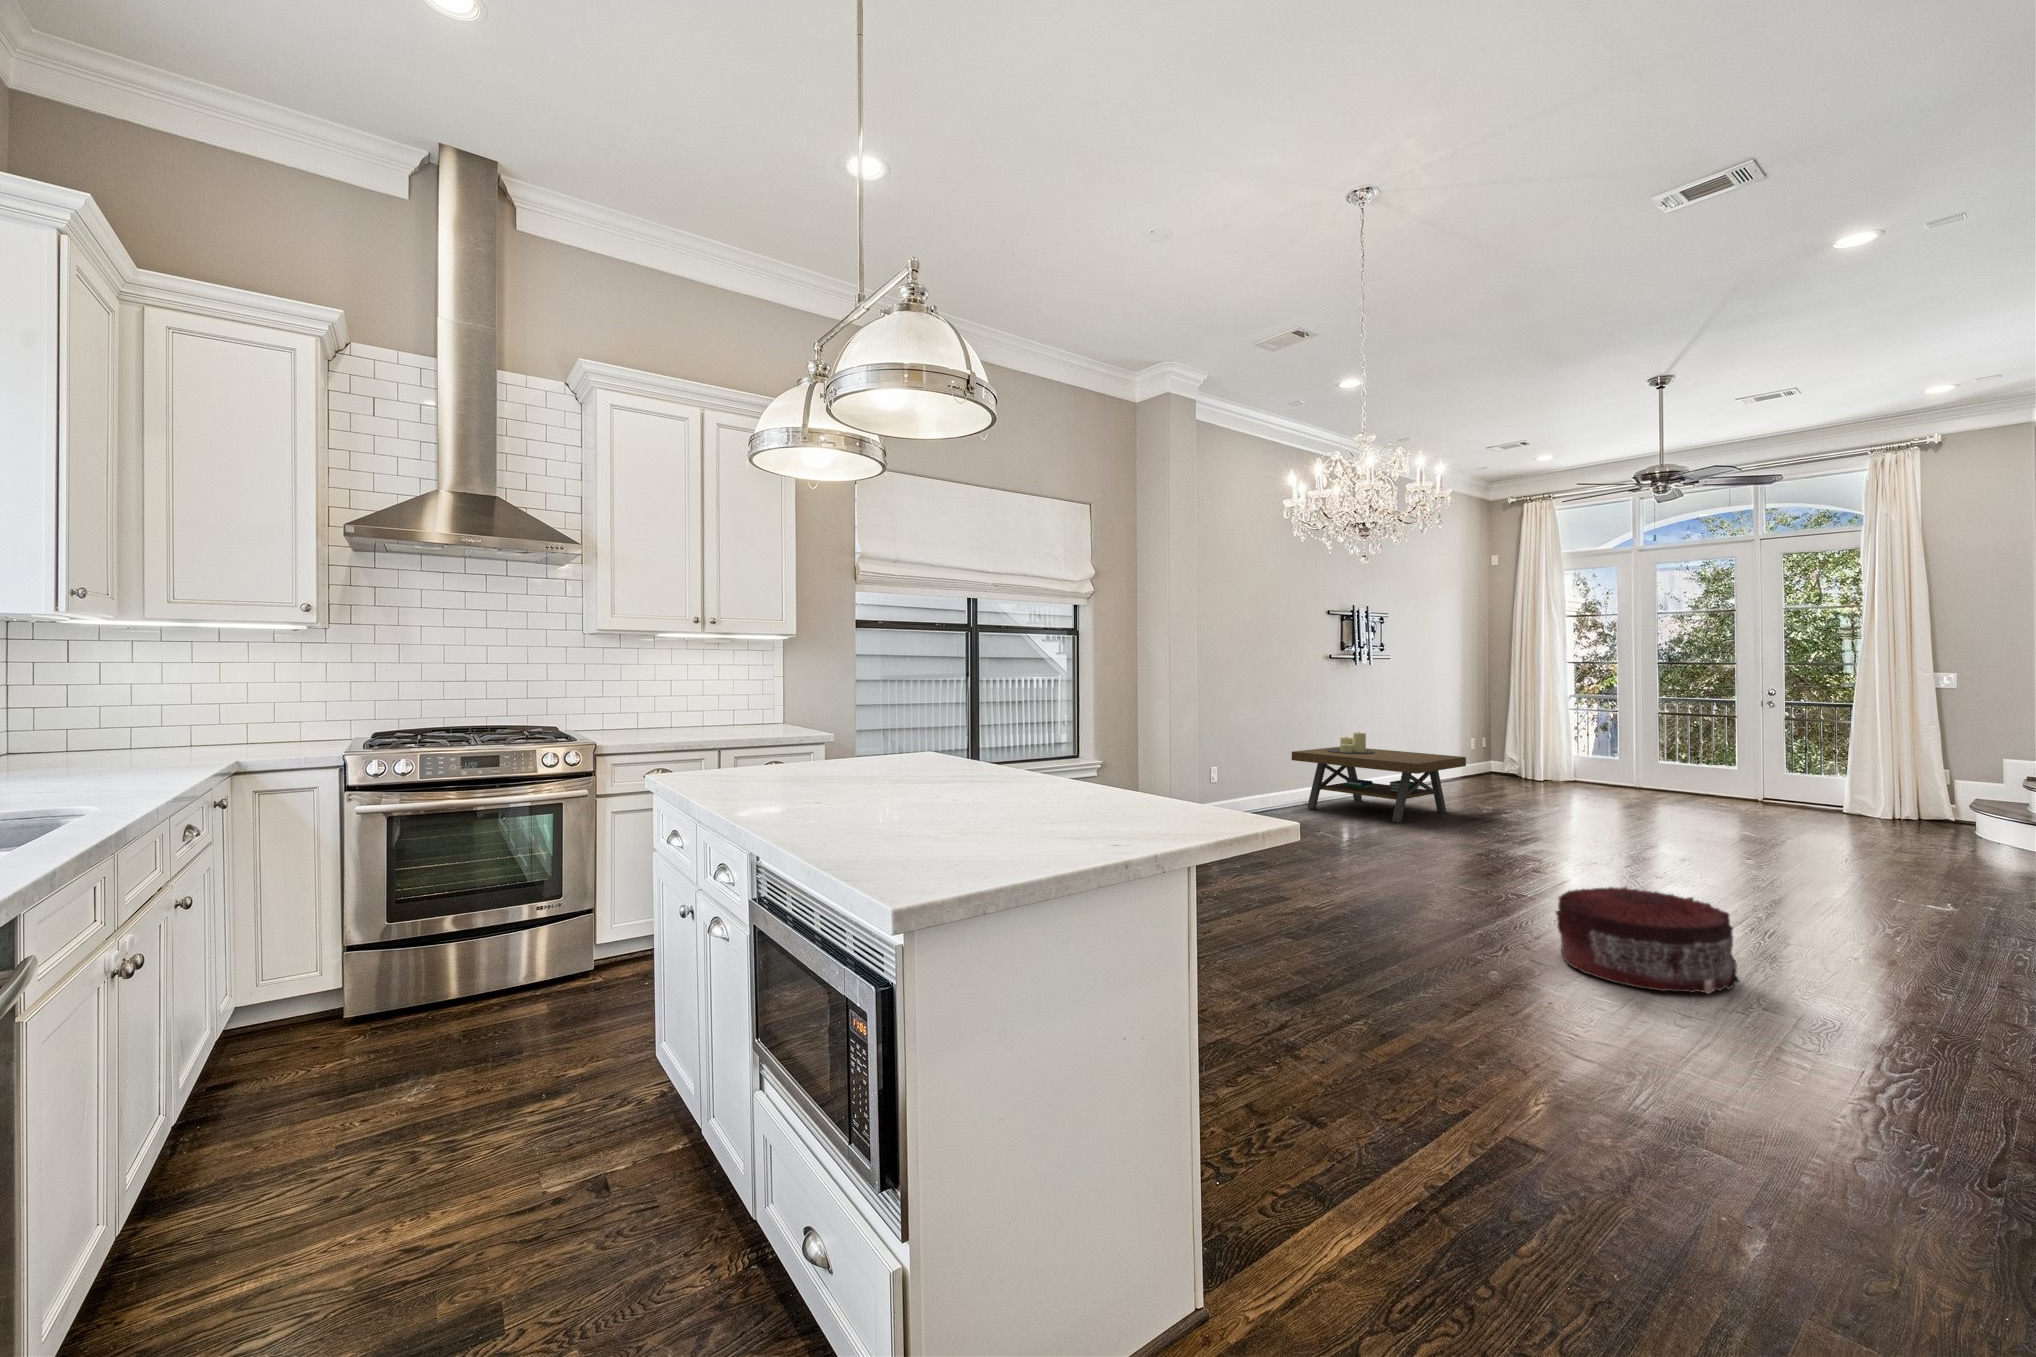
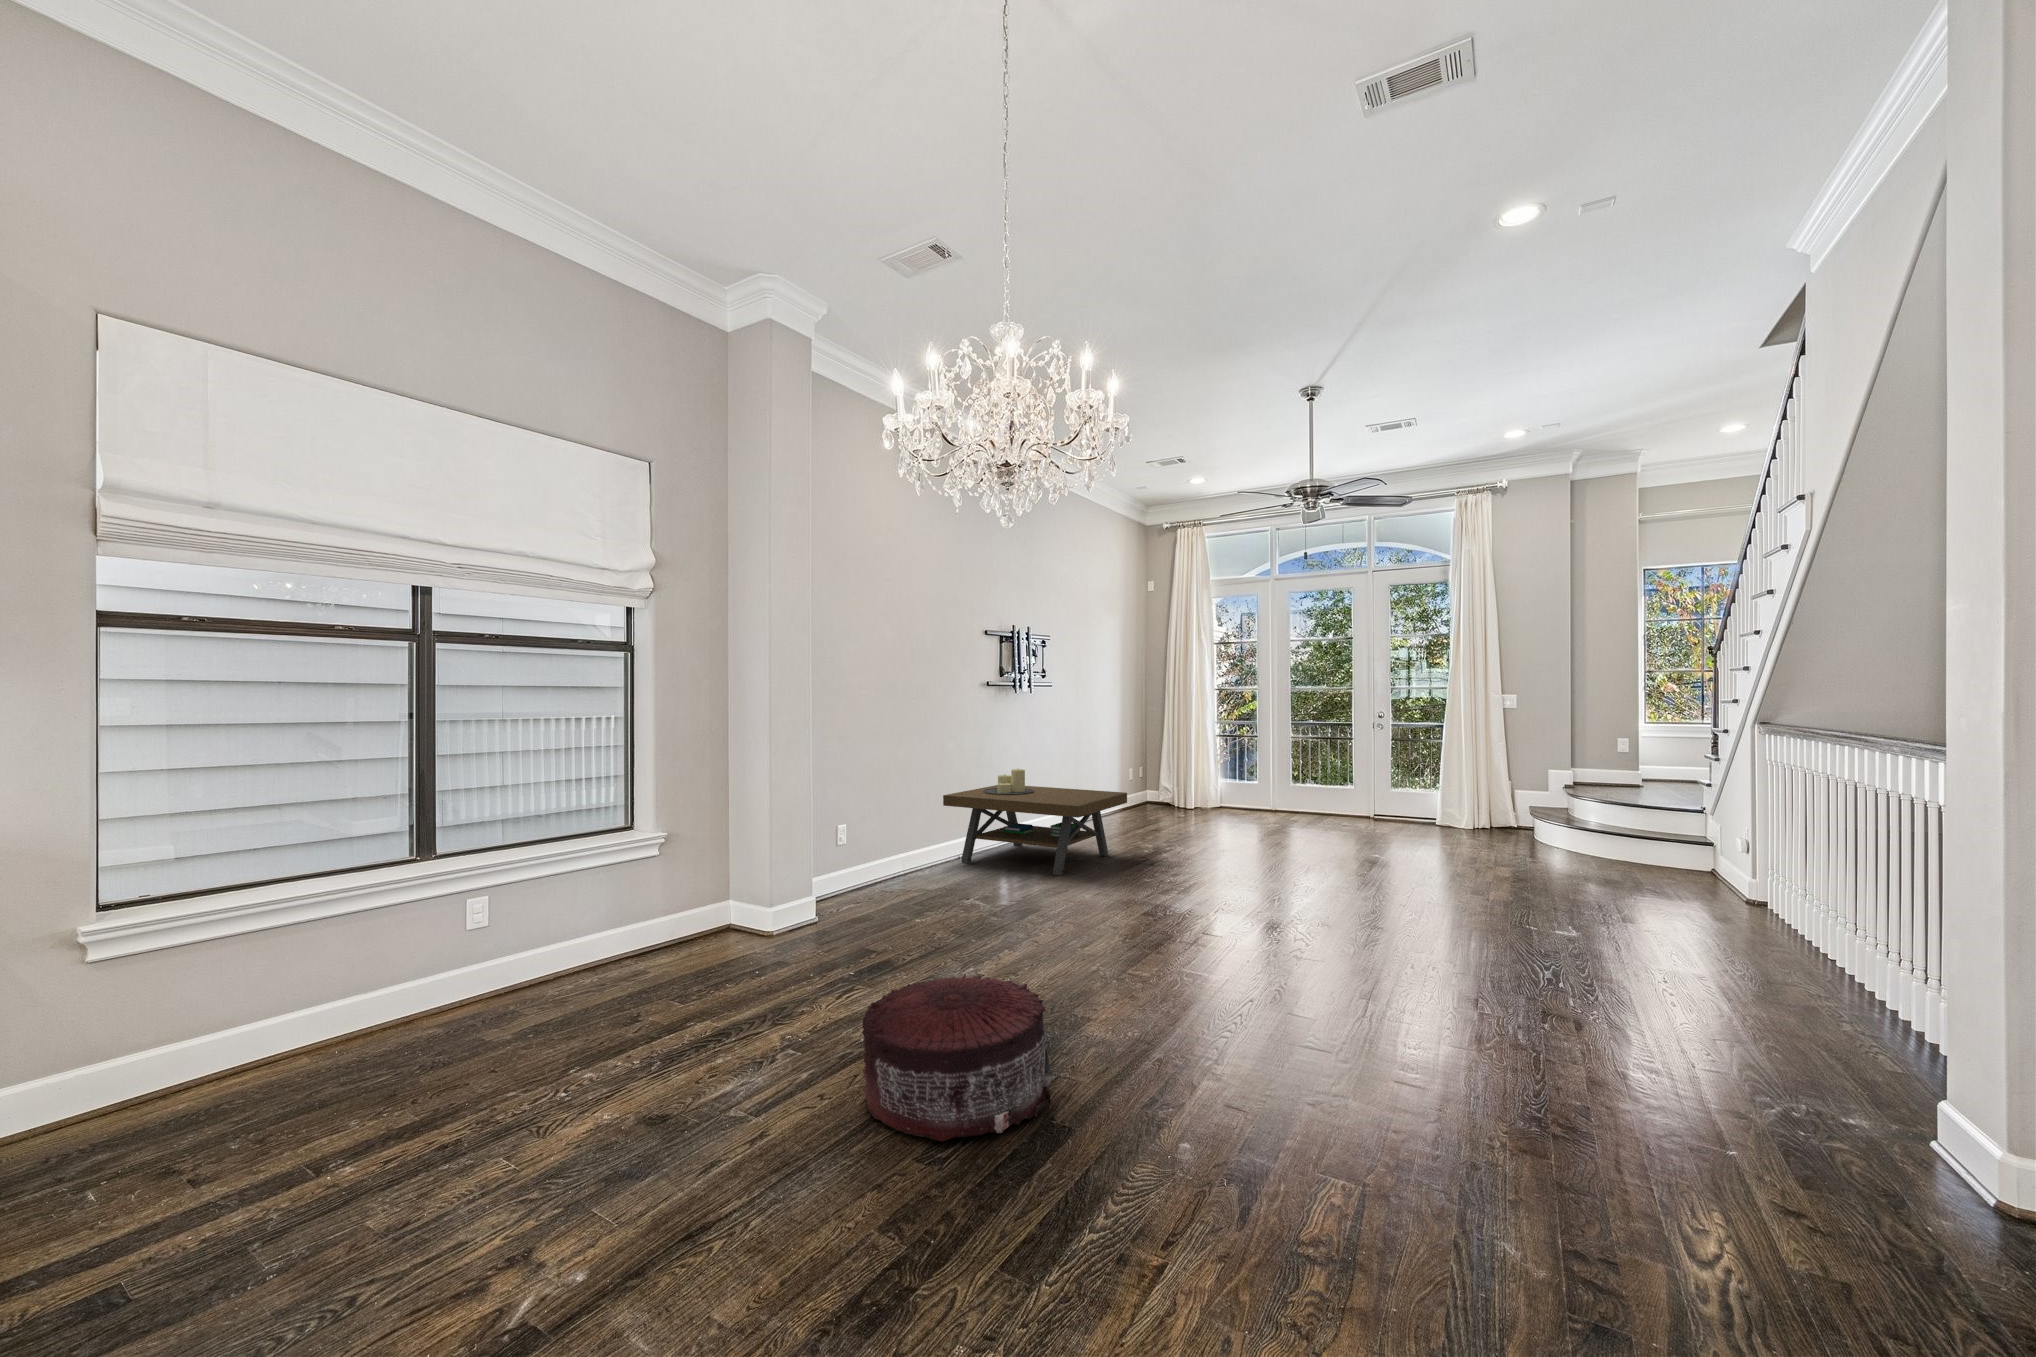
pouf: present [1556,887,1741,993] -> present [862,974,1052,1142]

